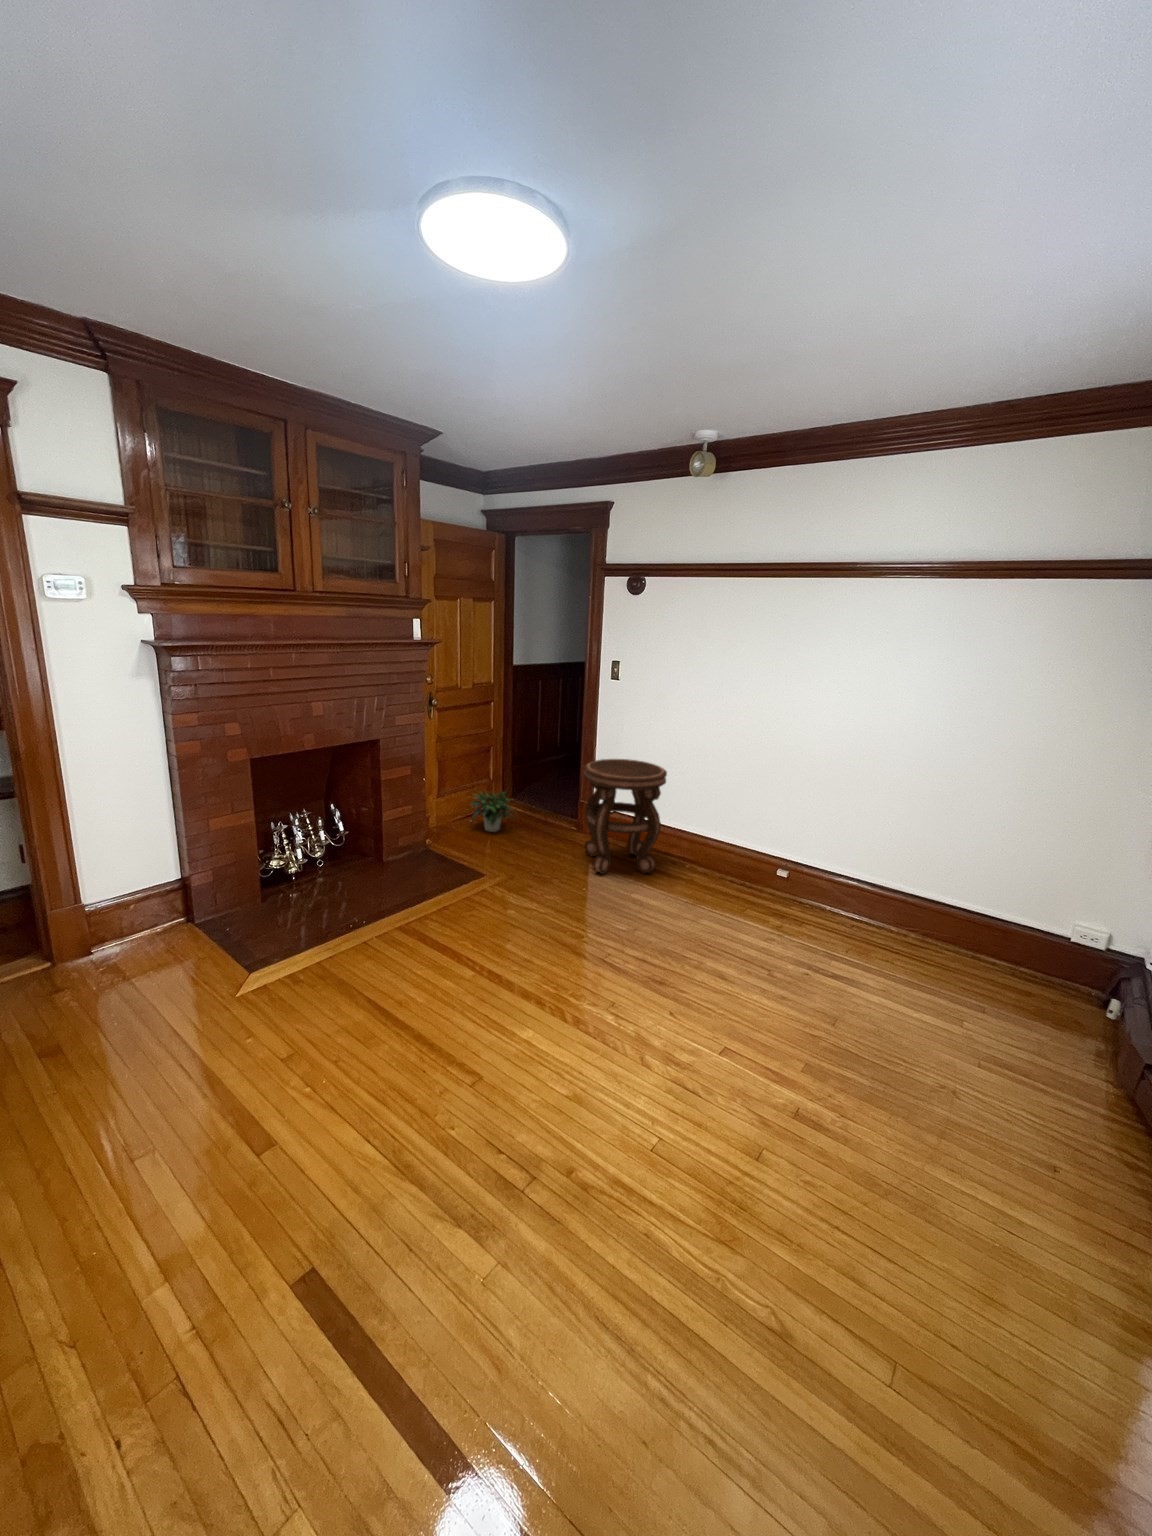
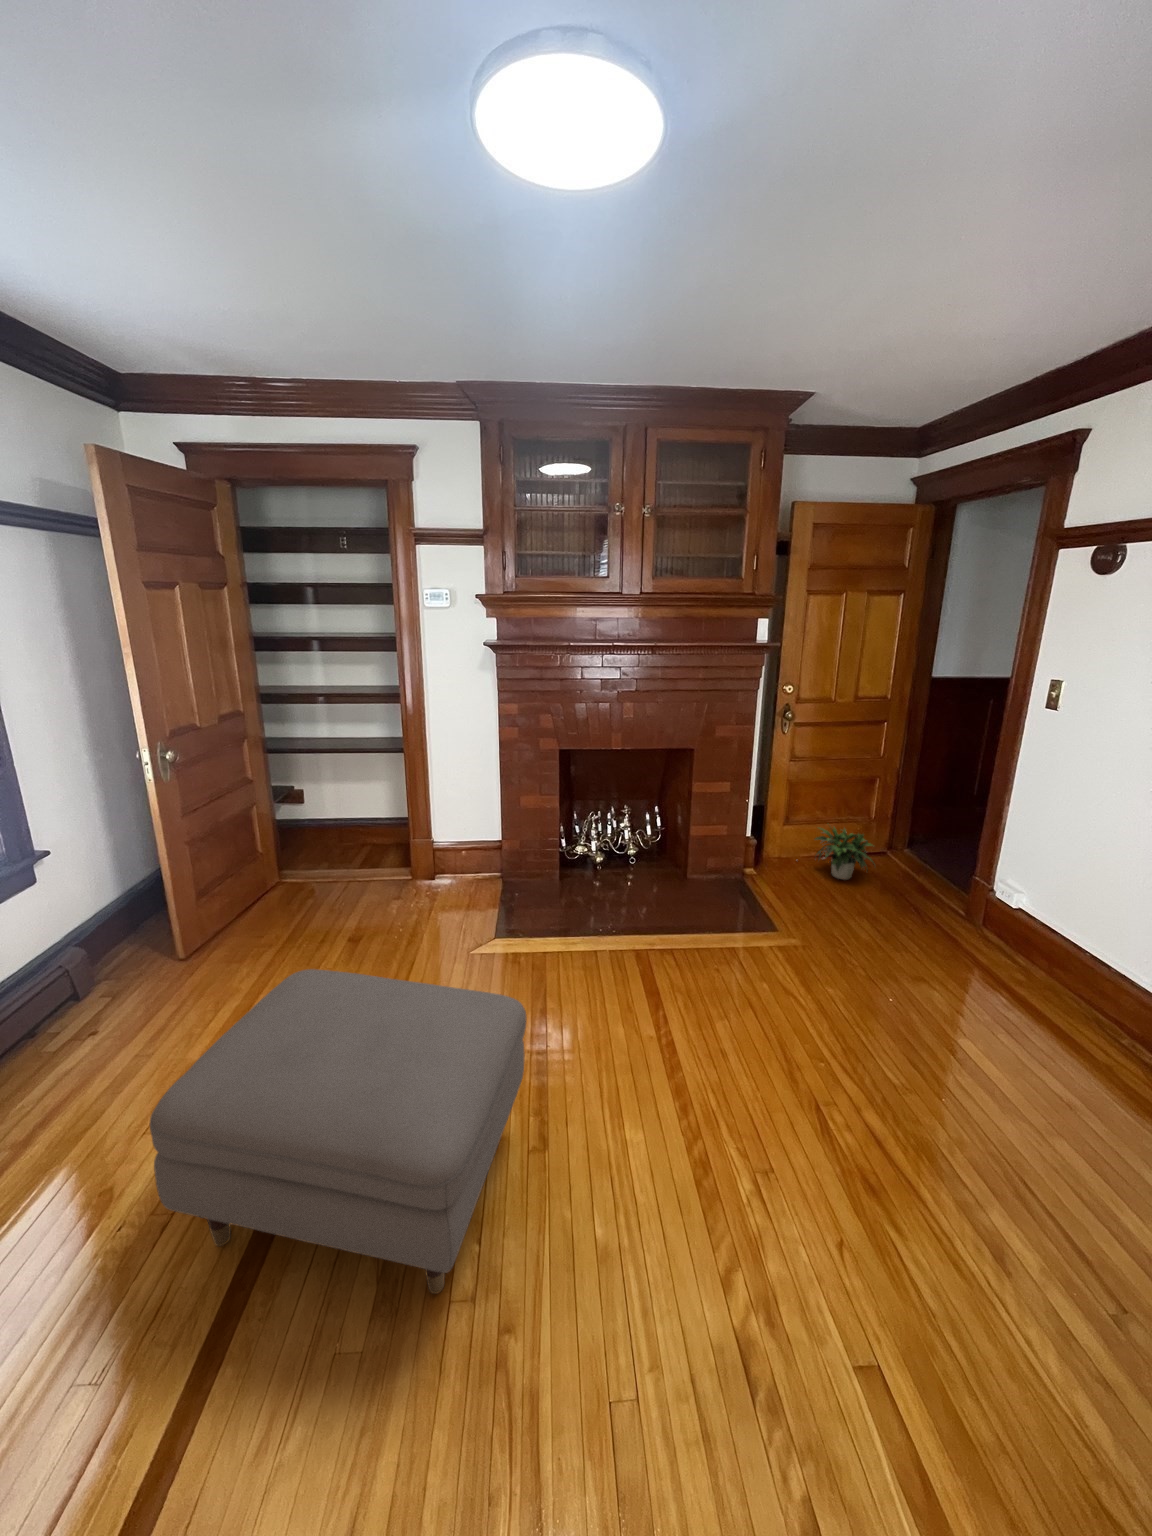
side table: present [583,759,667,874] -> none [925,822,1094,1013]
ottoman: none [184,959,548,1331] -> present [150,969,527,1294]

